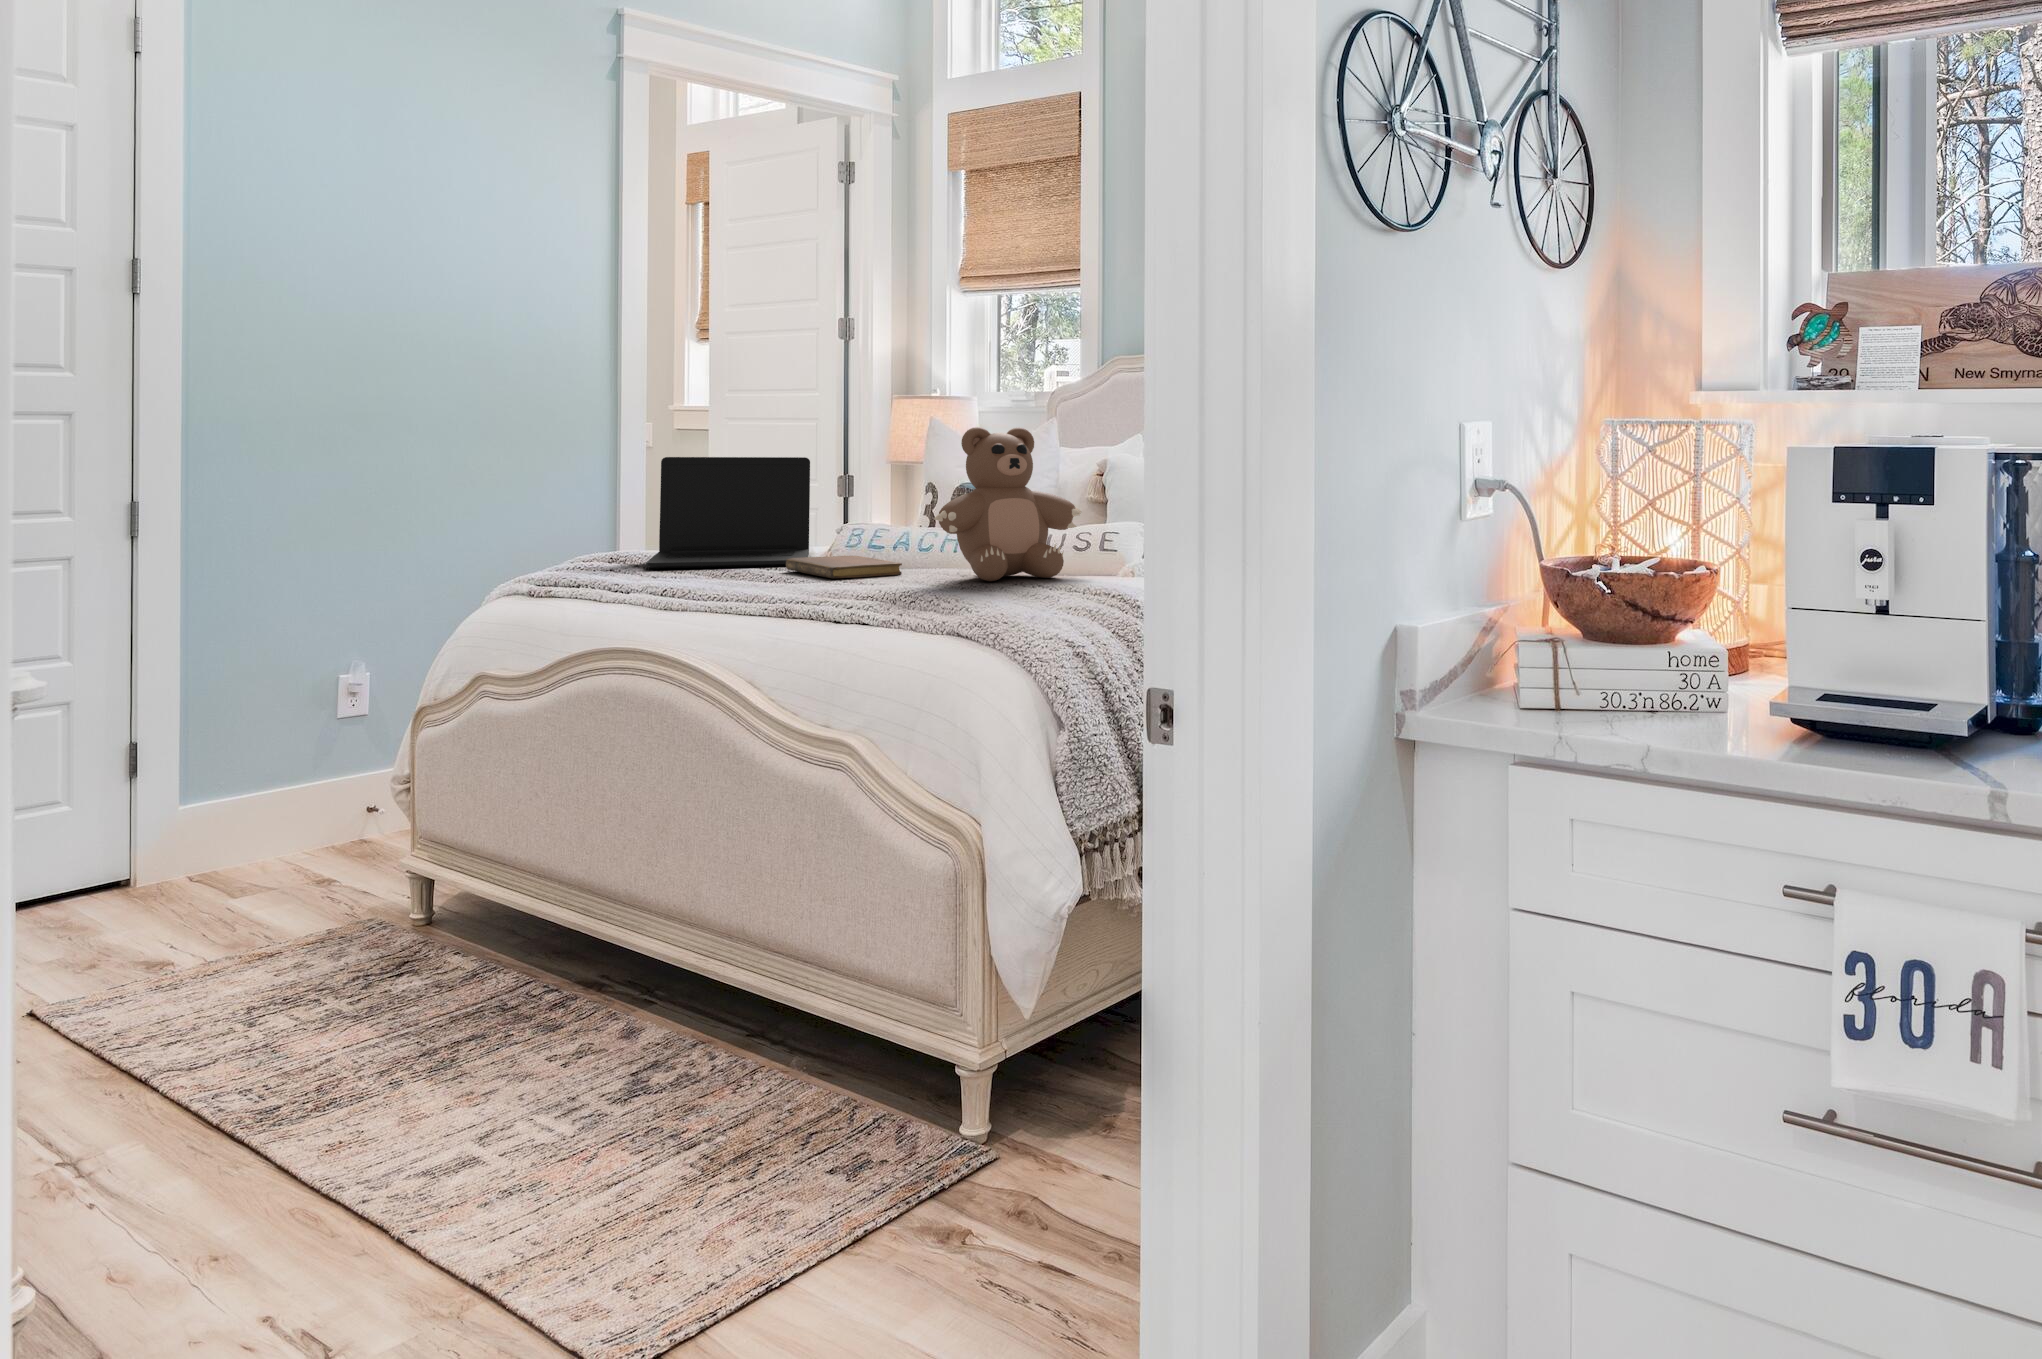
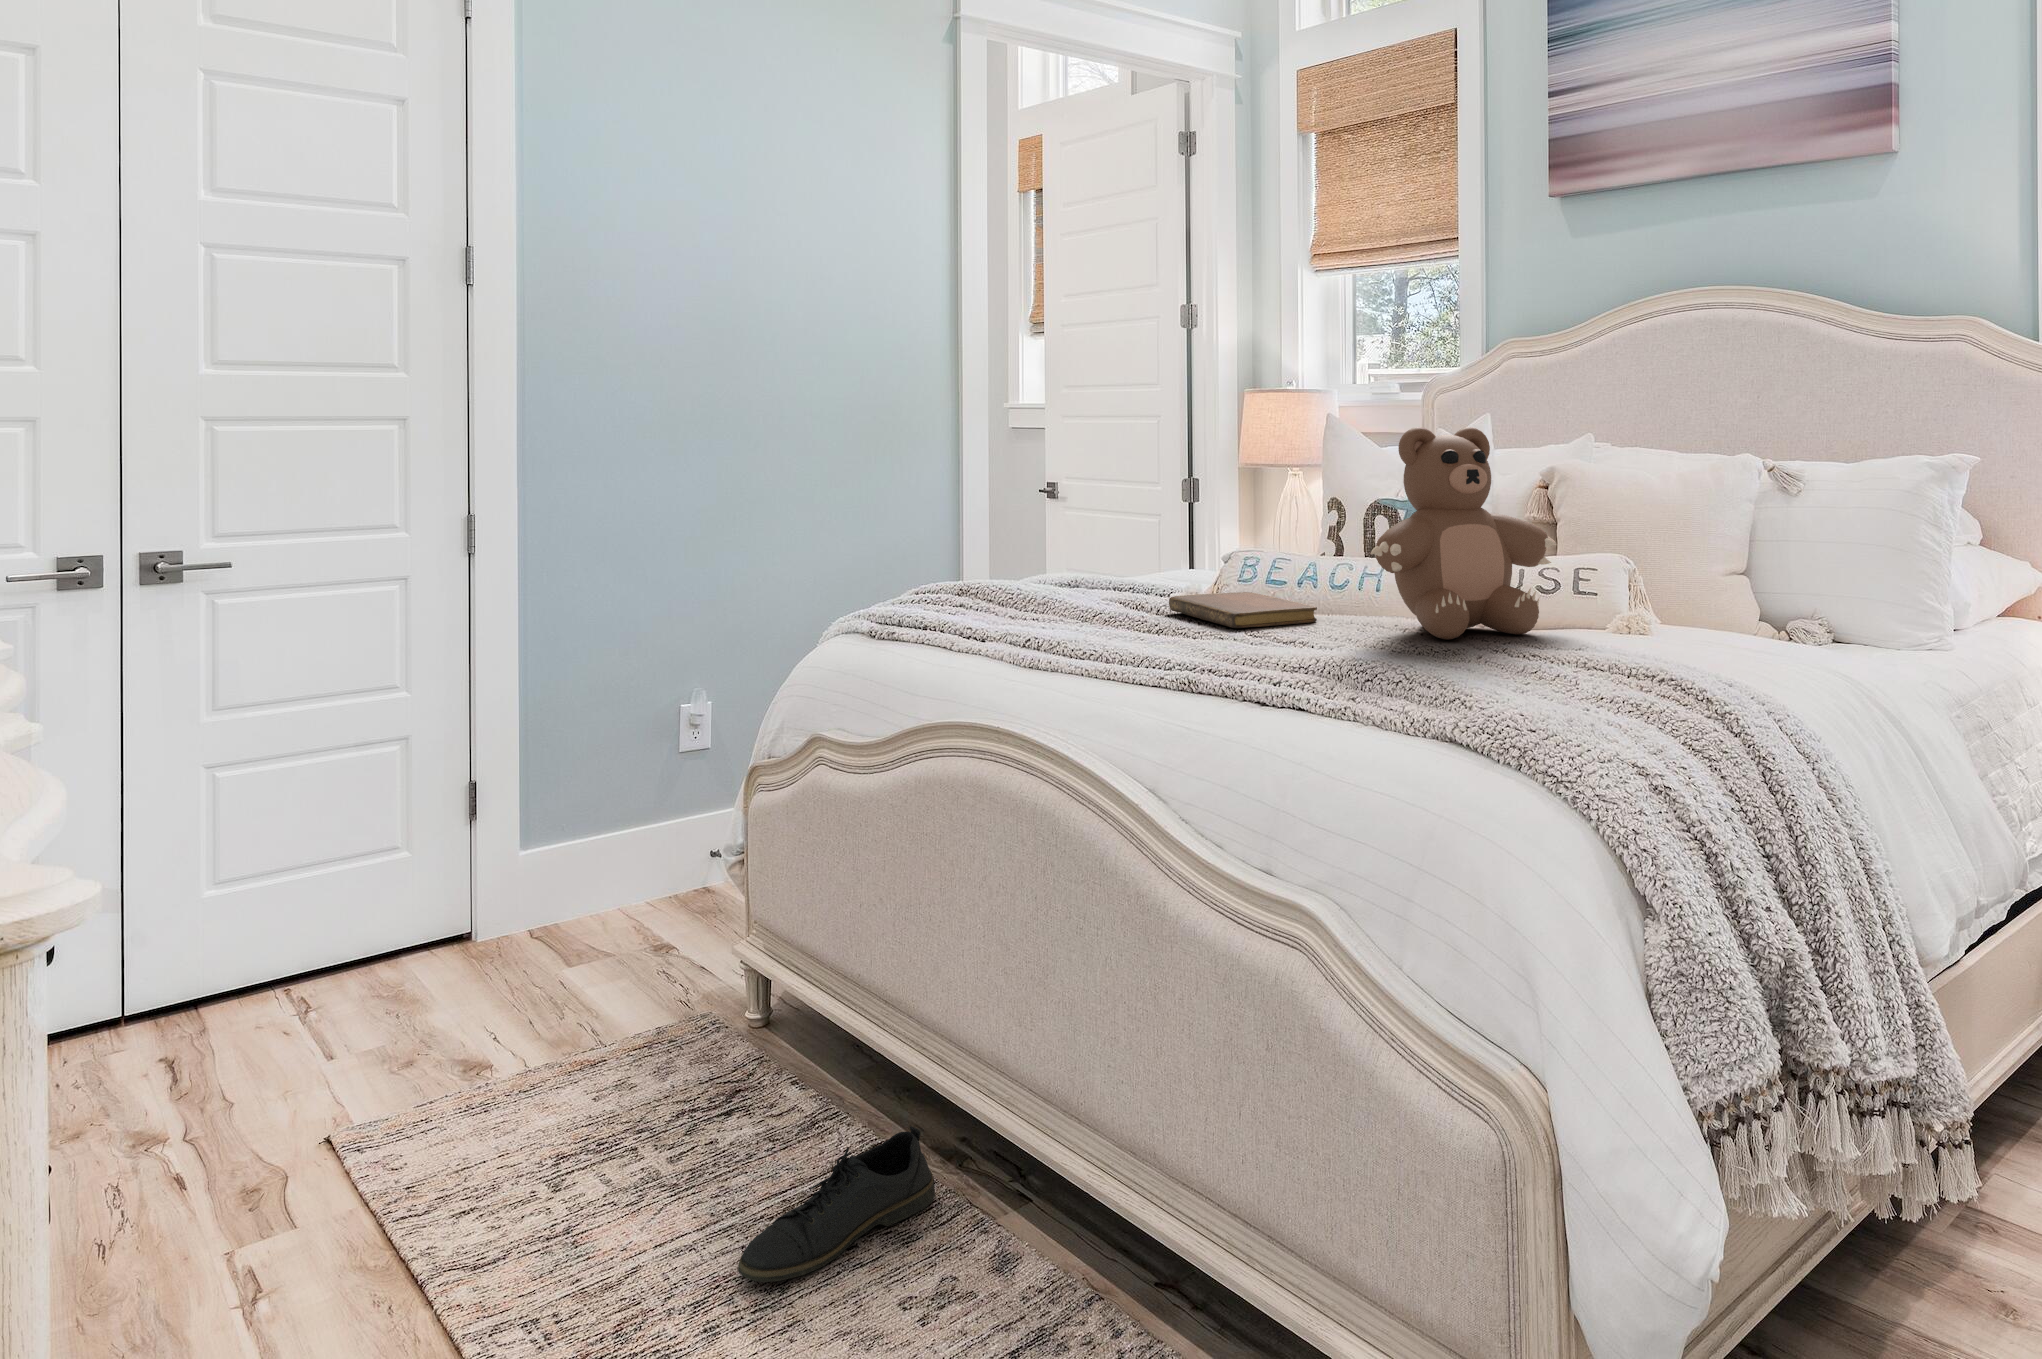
laptop: present [646,457,810,569] -> none [1003,465,1187,604]
shoe: none [416,953,579,1056] -> present [738,1126,935,1282]

